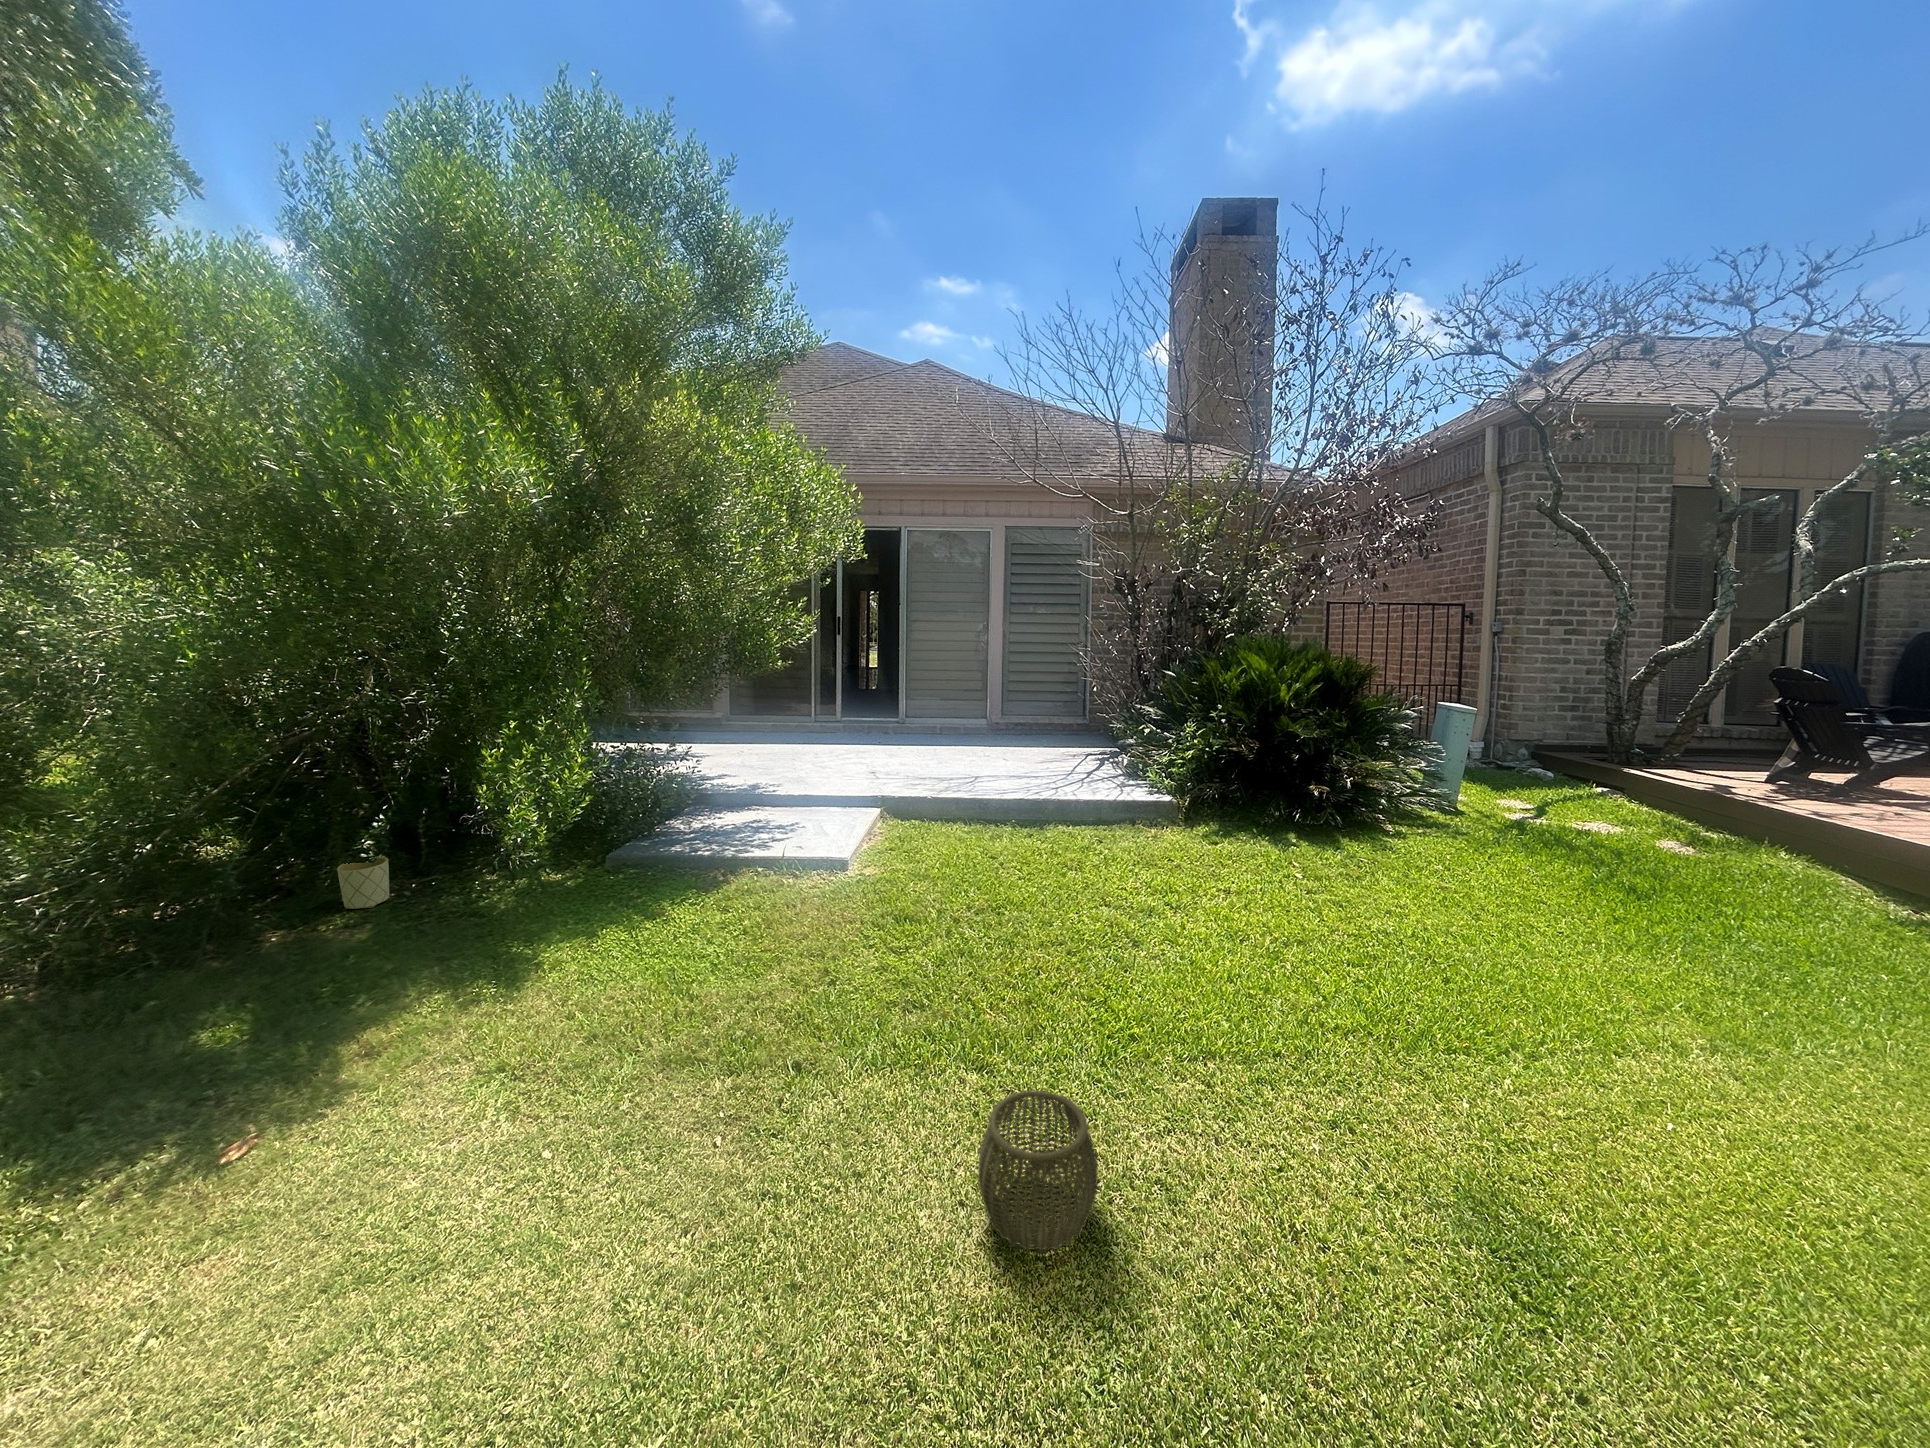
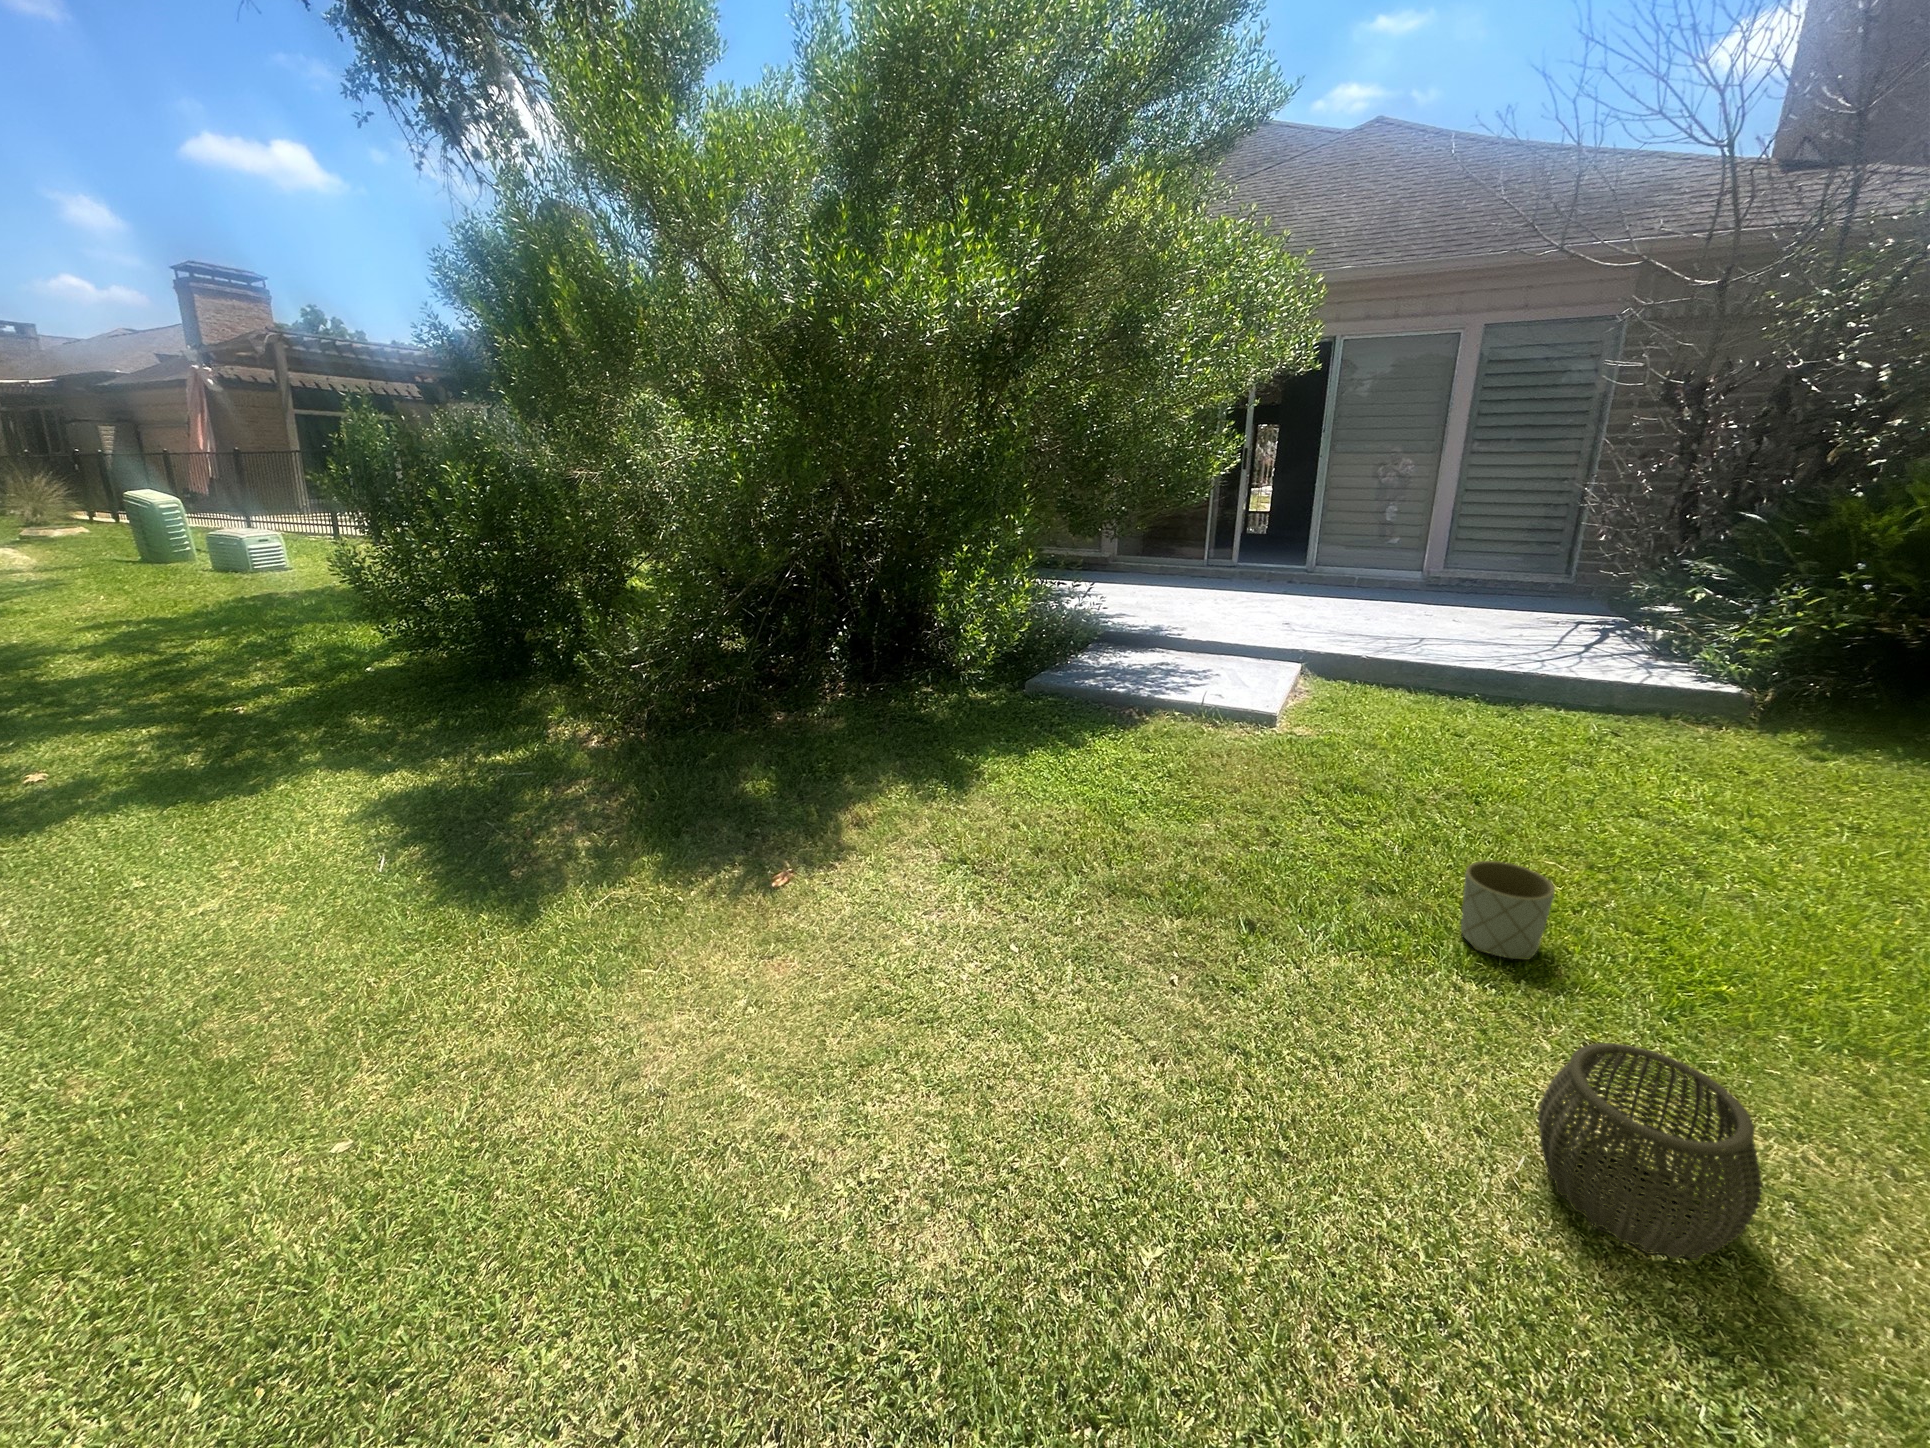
planter: present [337,857,389,909] -> present [1461,861,1555,960]

